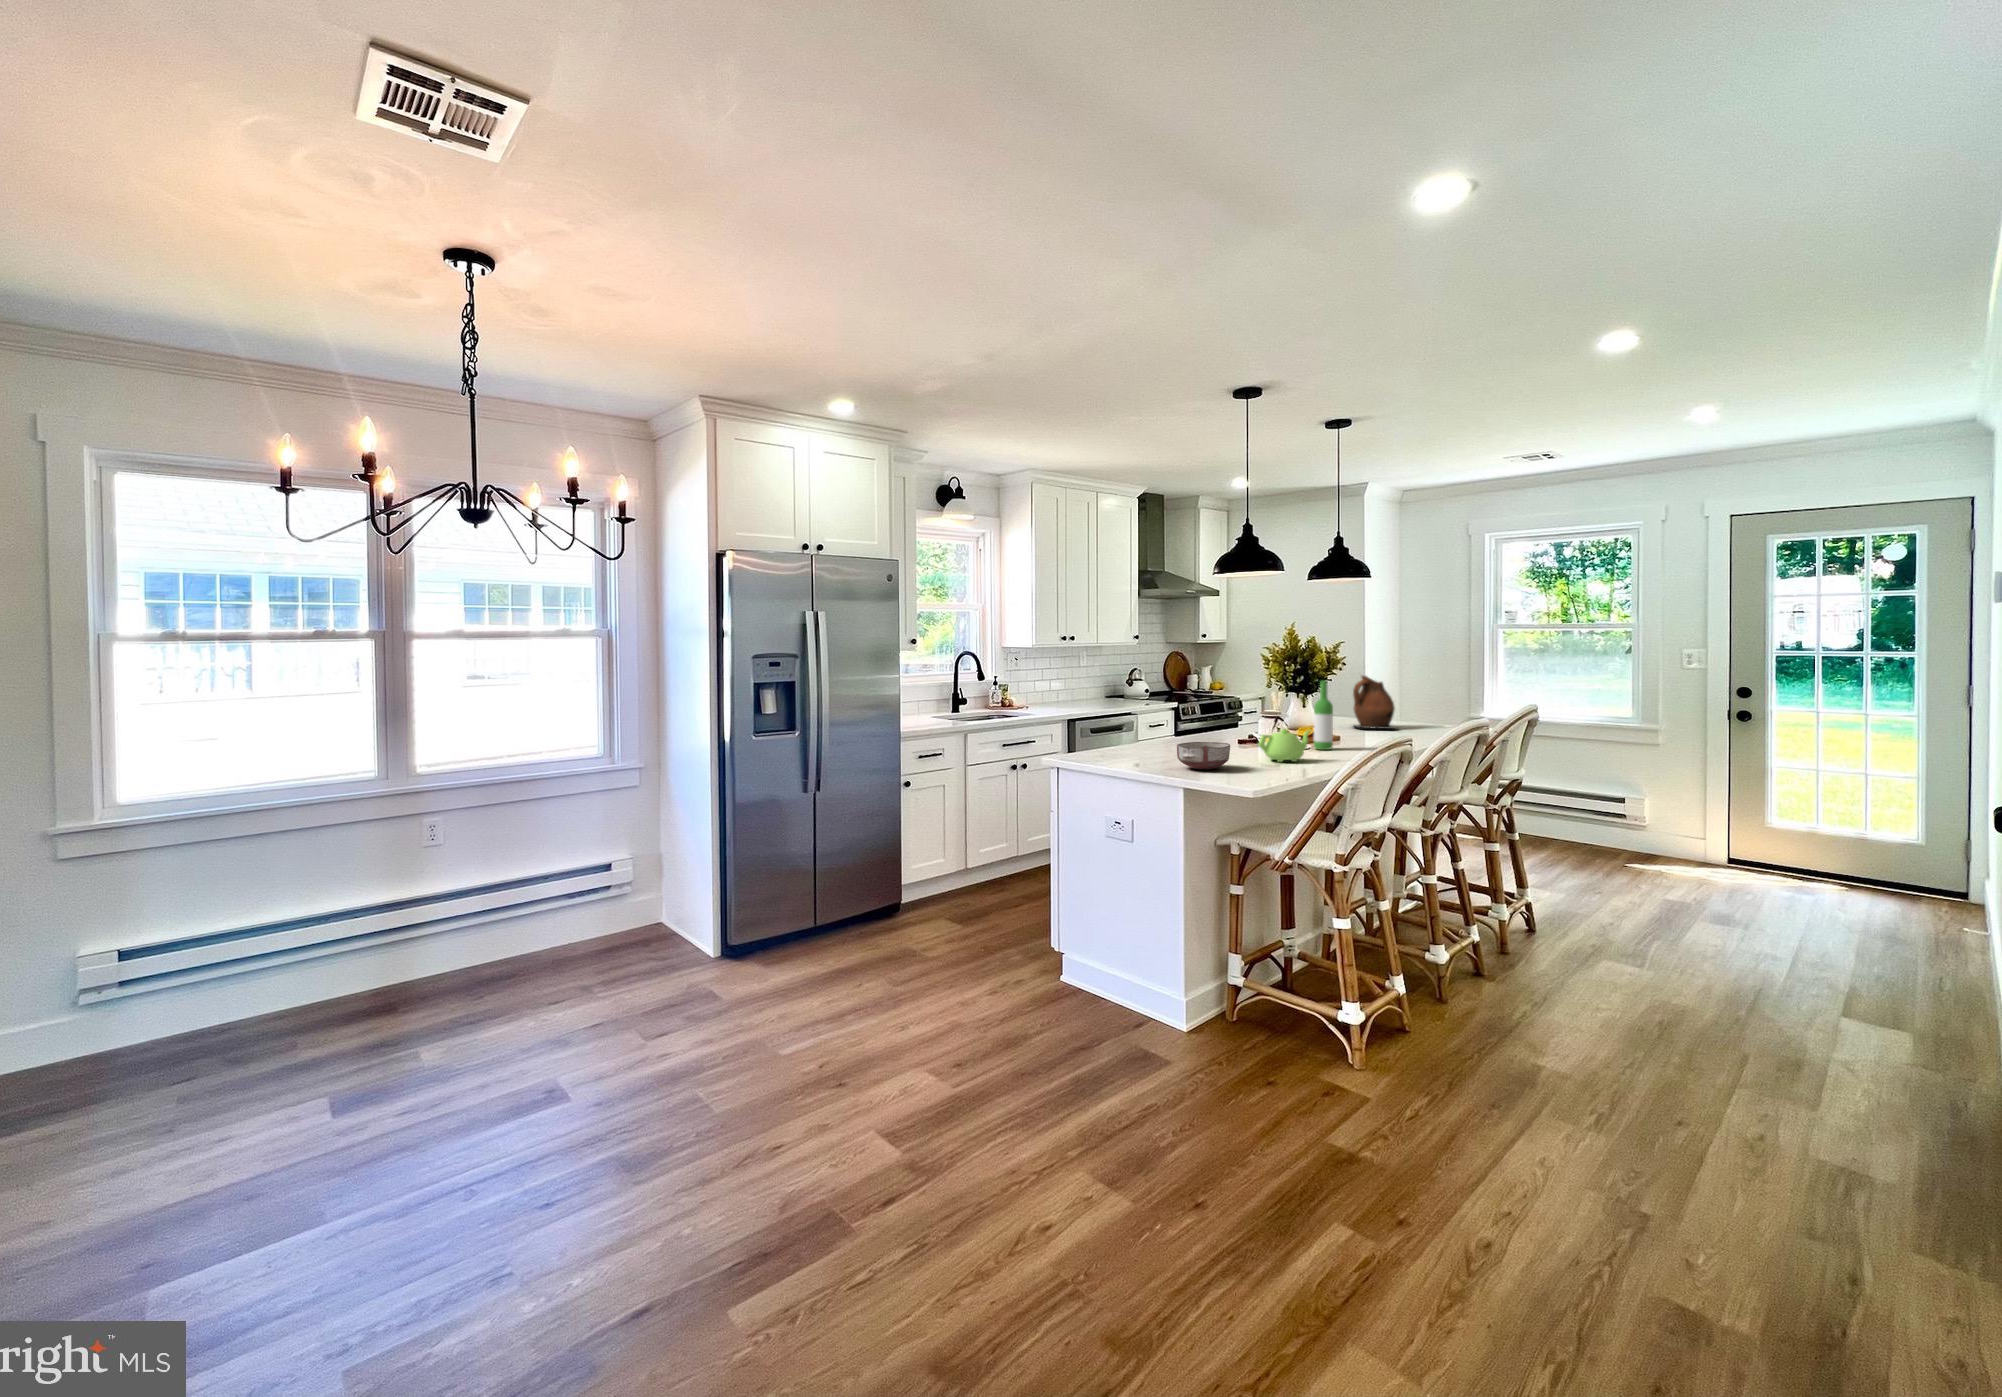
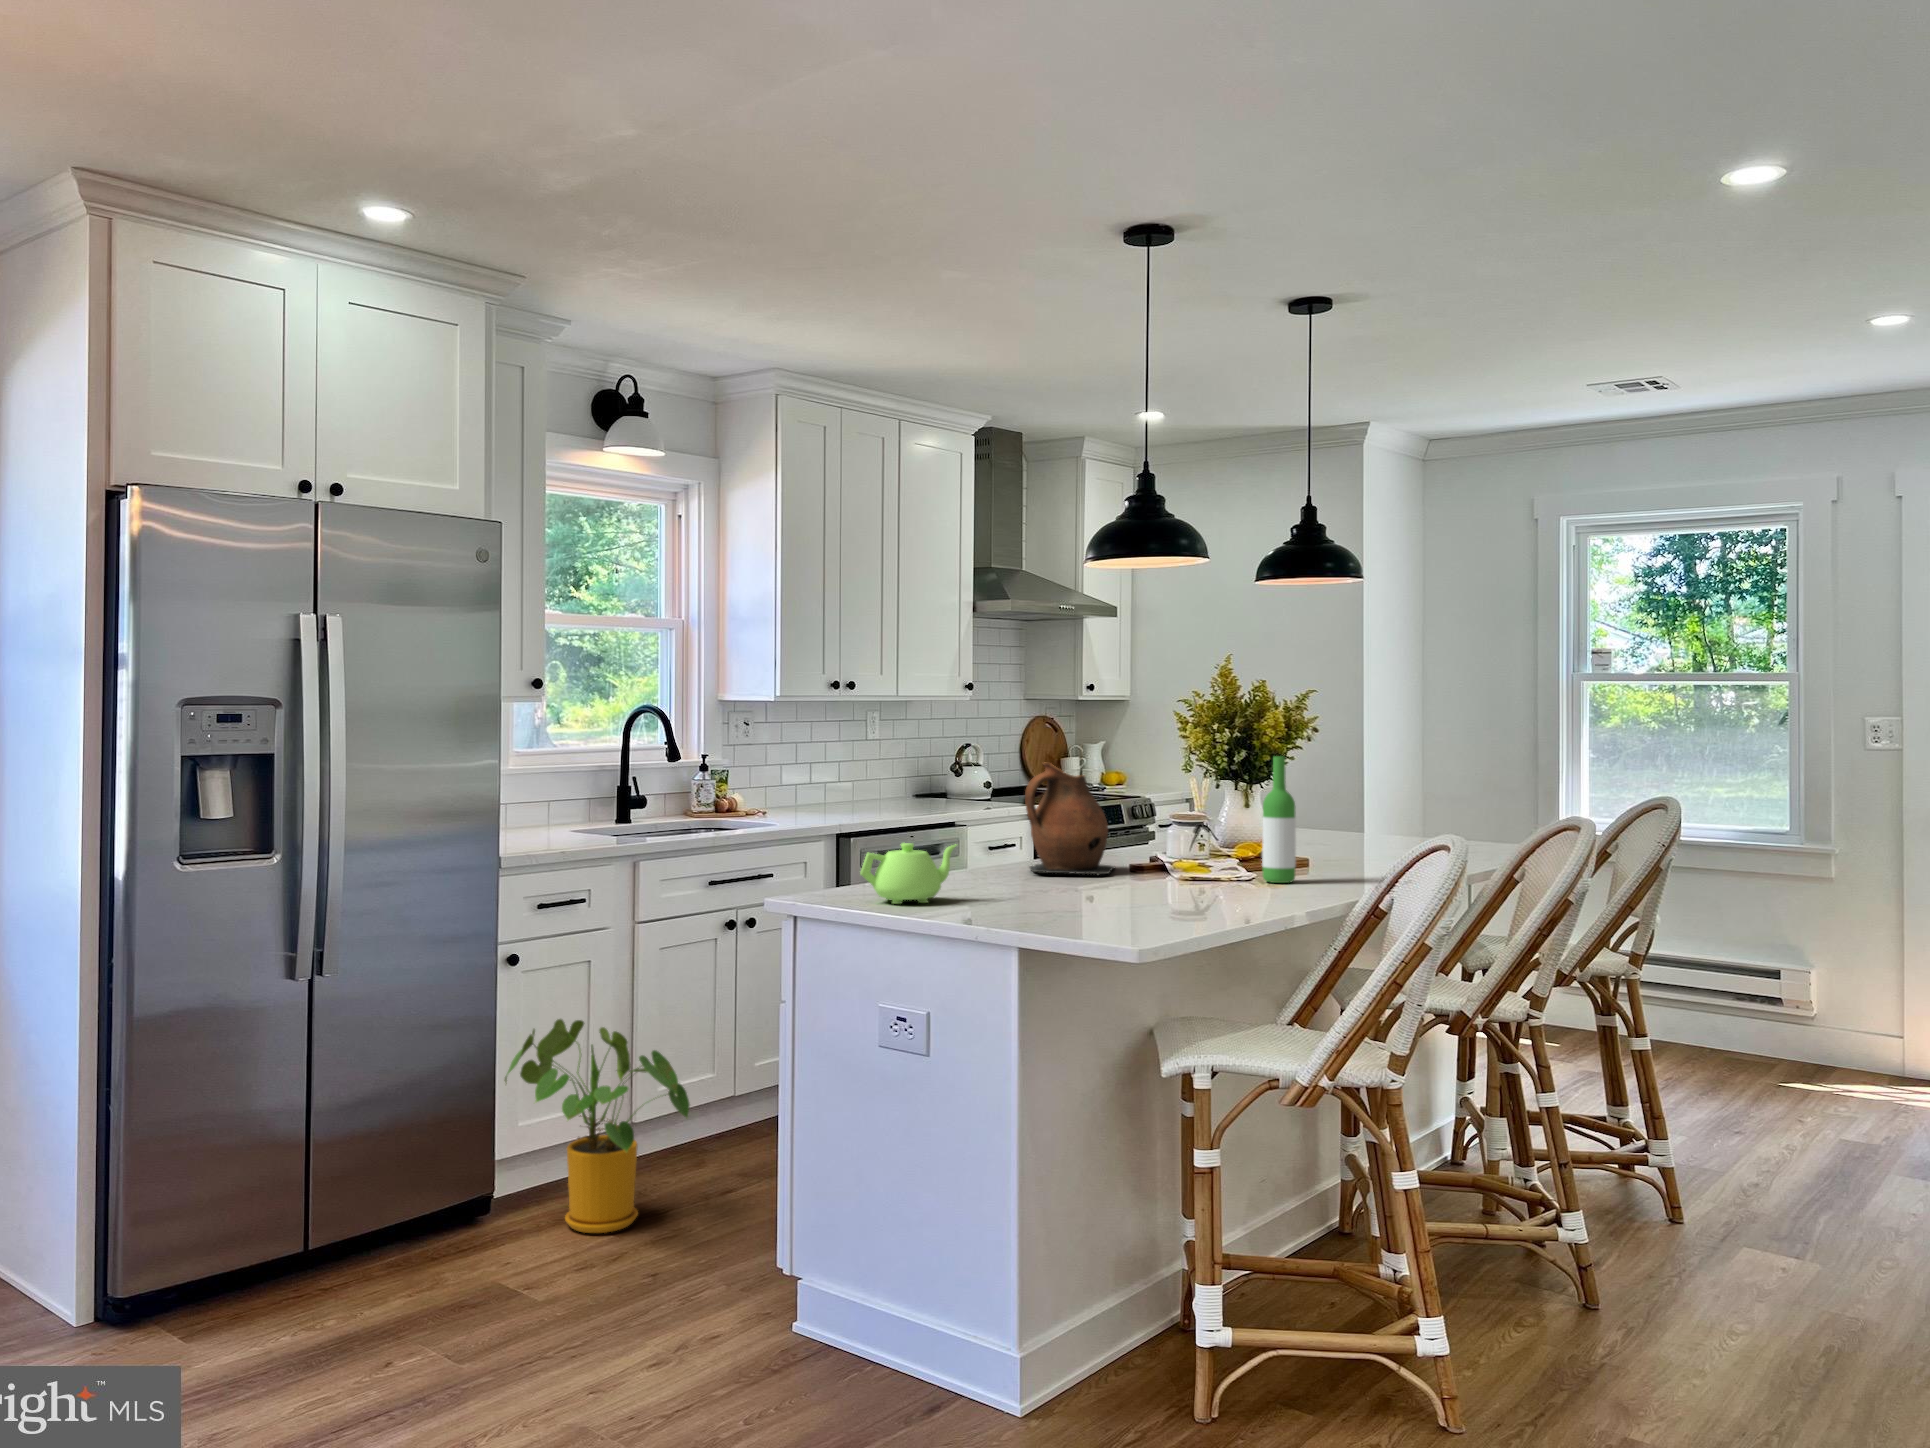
ceramic pitcher: present [1353,676,1397,729] -> present [1025,763,1115,875]
teapot: present [1258,729,1310,762] -> present [860,843,956,904]
ceramic bowl: present [1177,742,1230,770] -> none [1008,867,1106,919]
house plant: none [908,815,1002,924] -> present [504,1019,690,1233]

